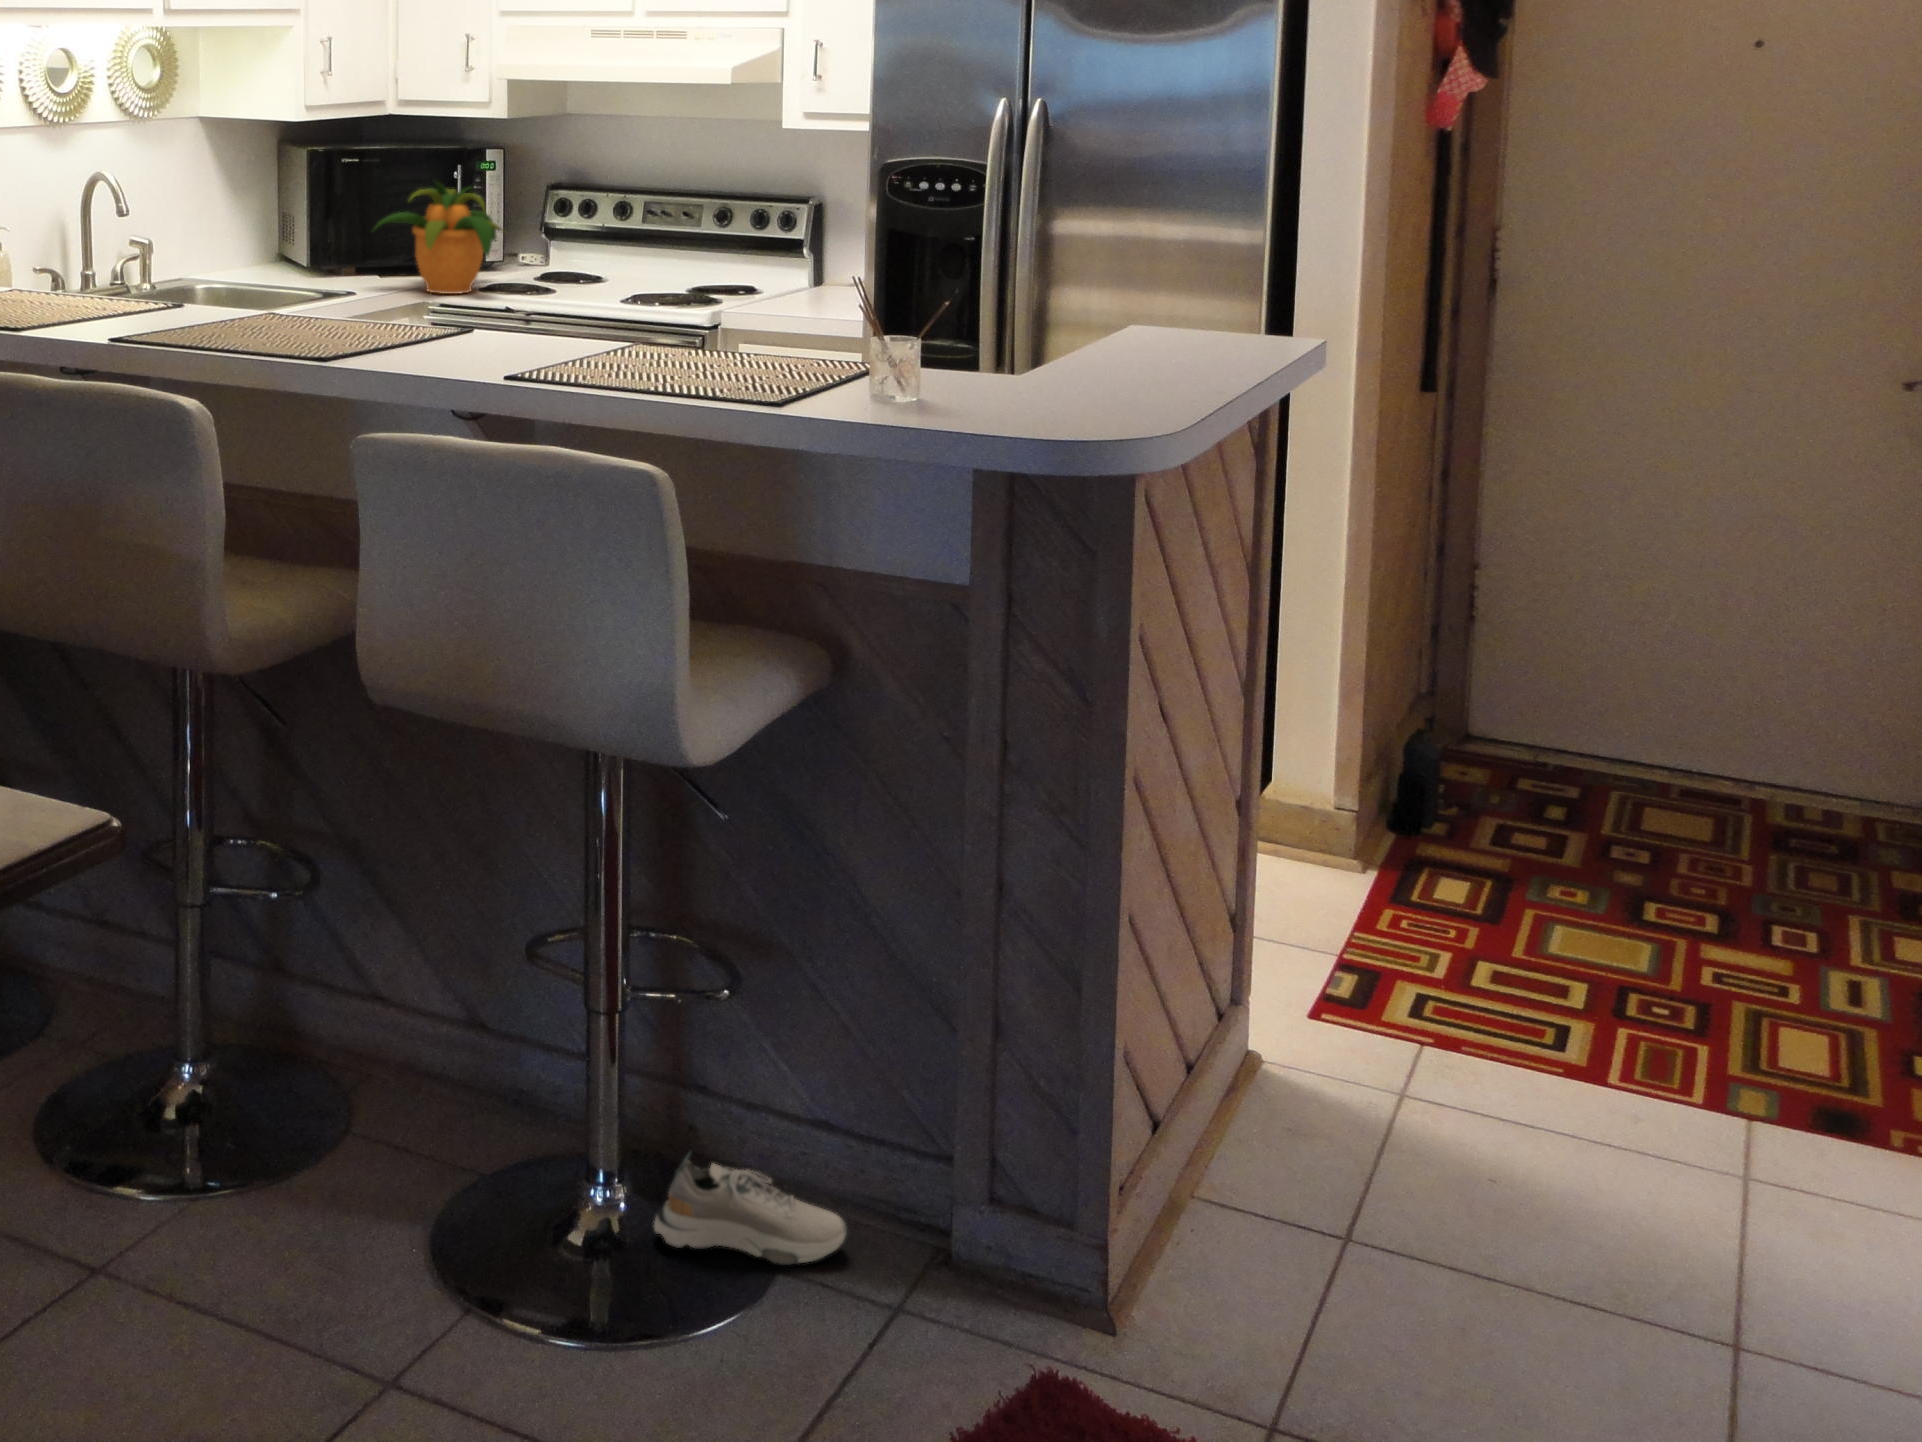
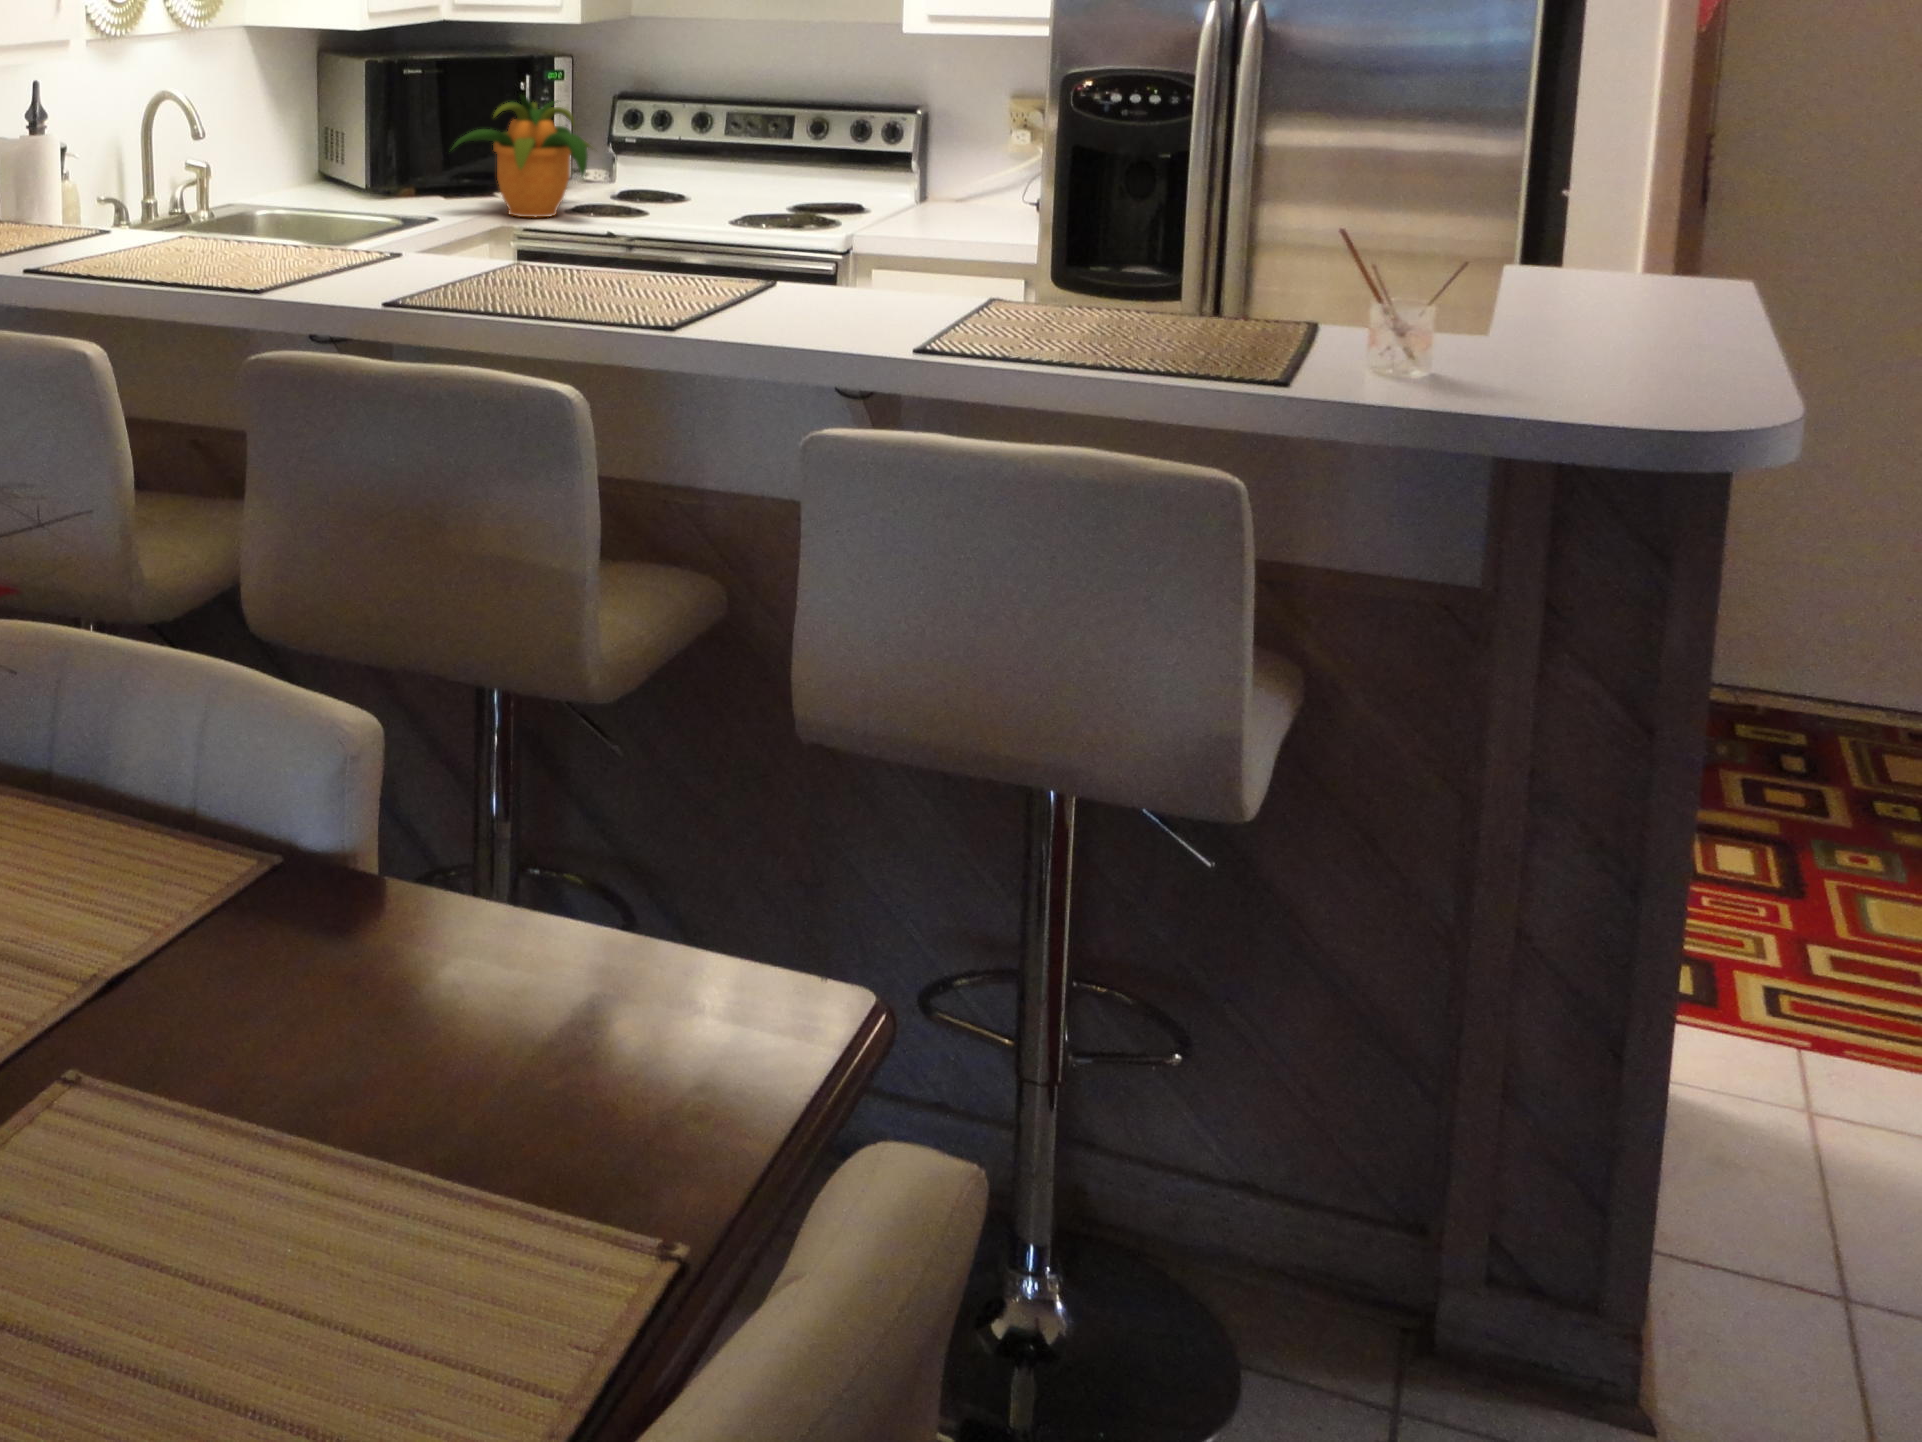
shoe: present [654,1152,847,1265] -> none [1100,1227,1329,1356]

